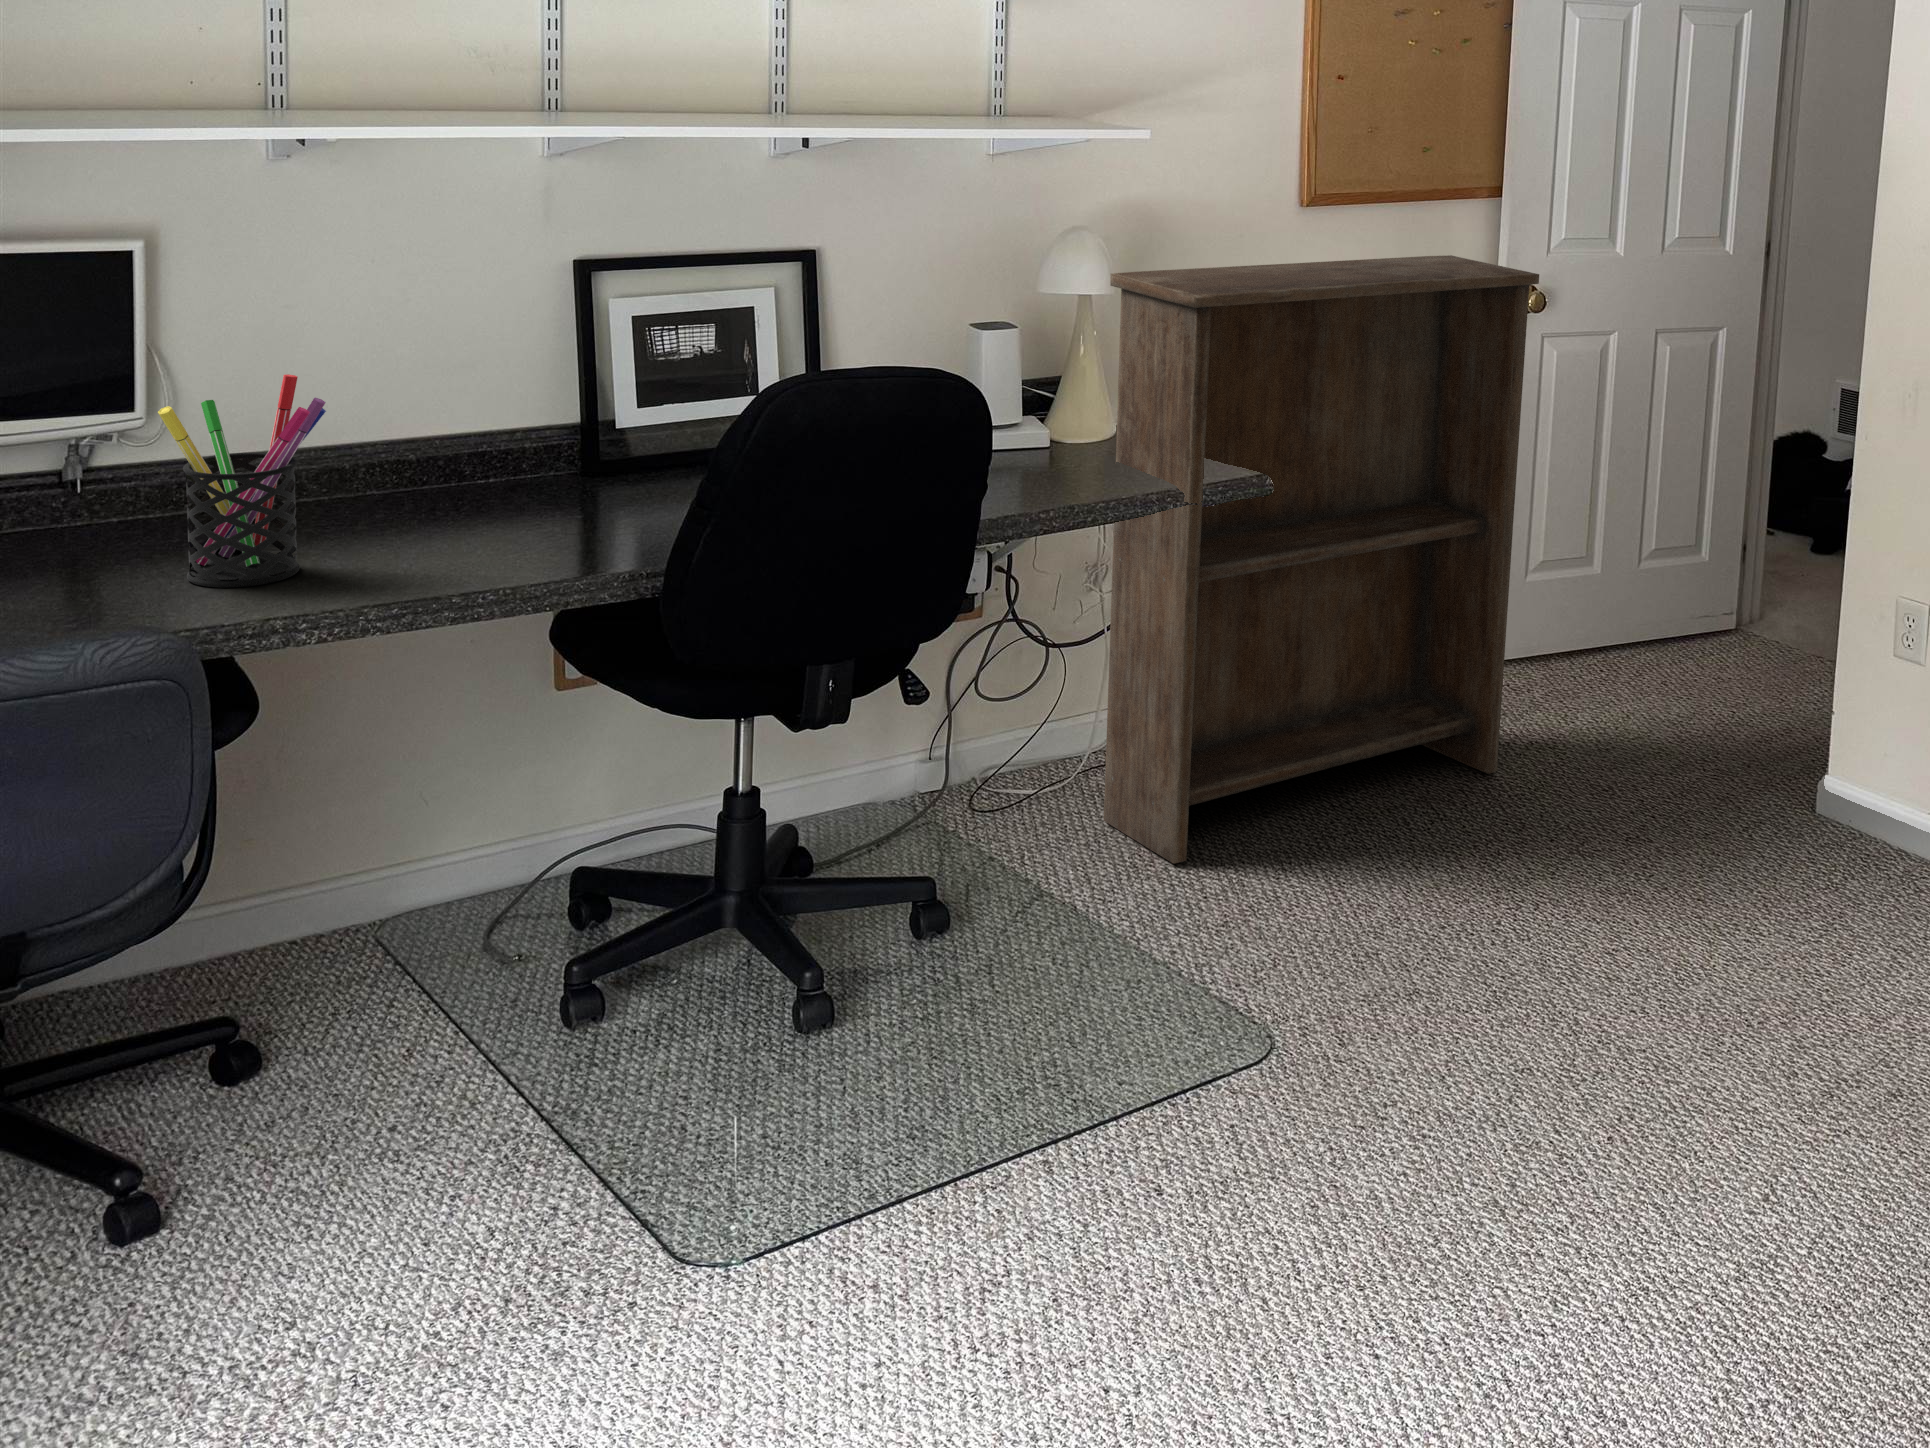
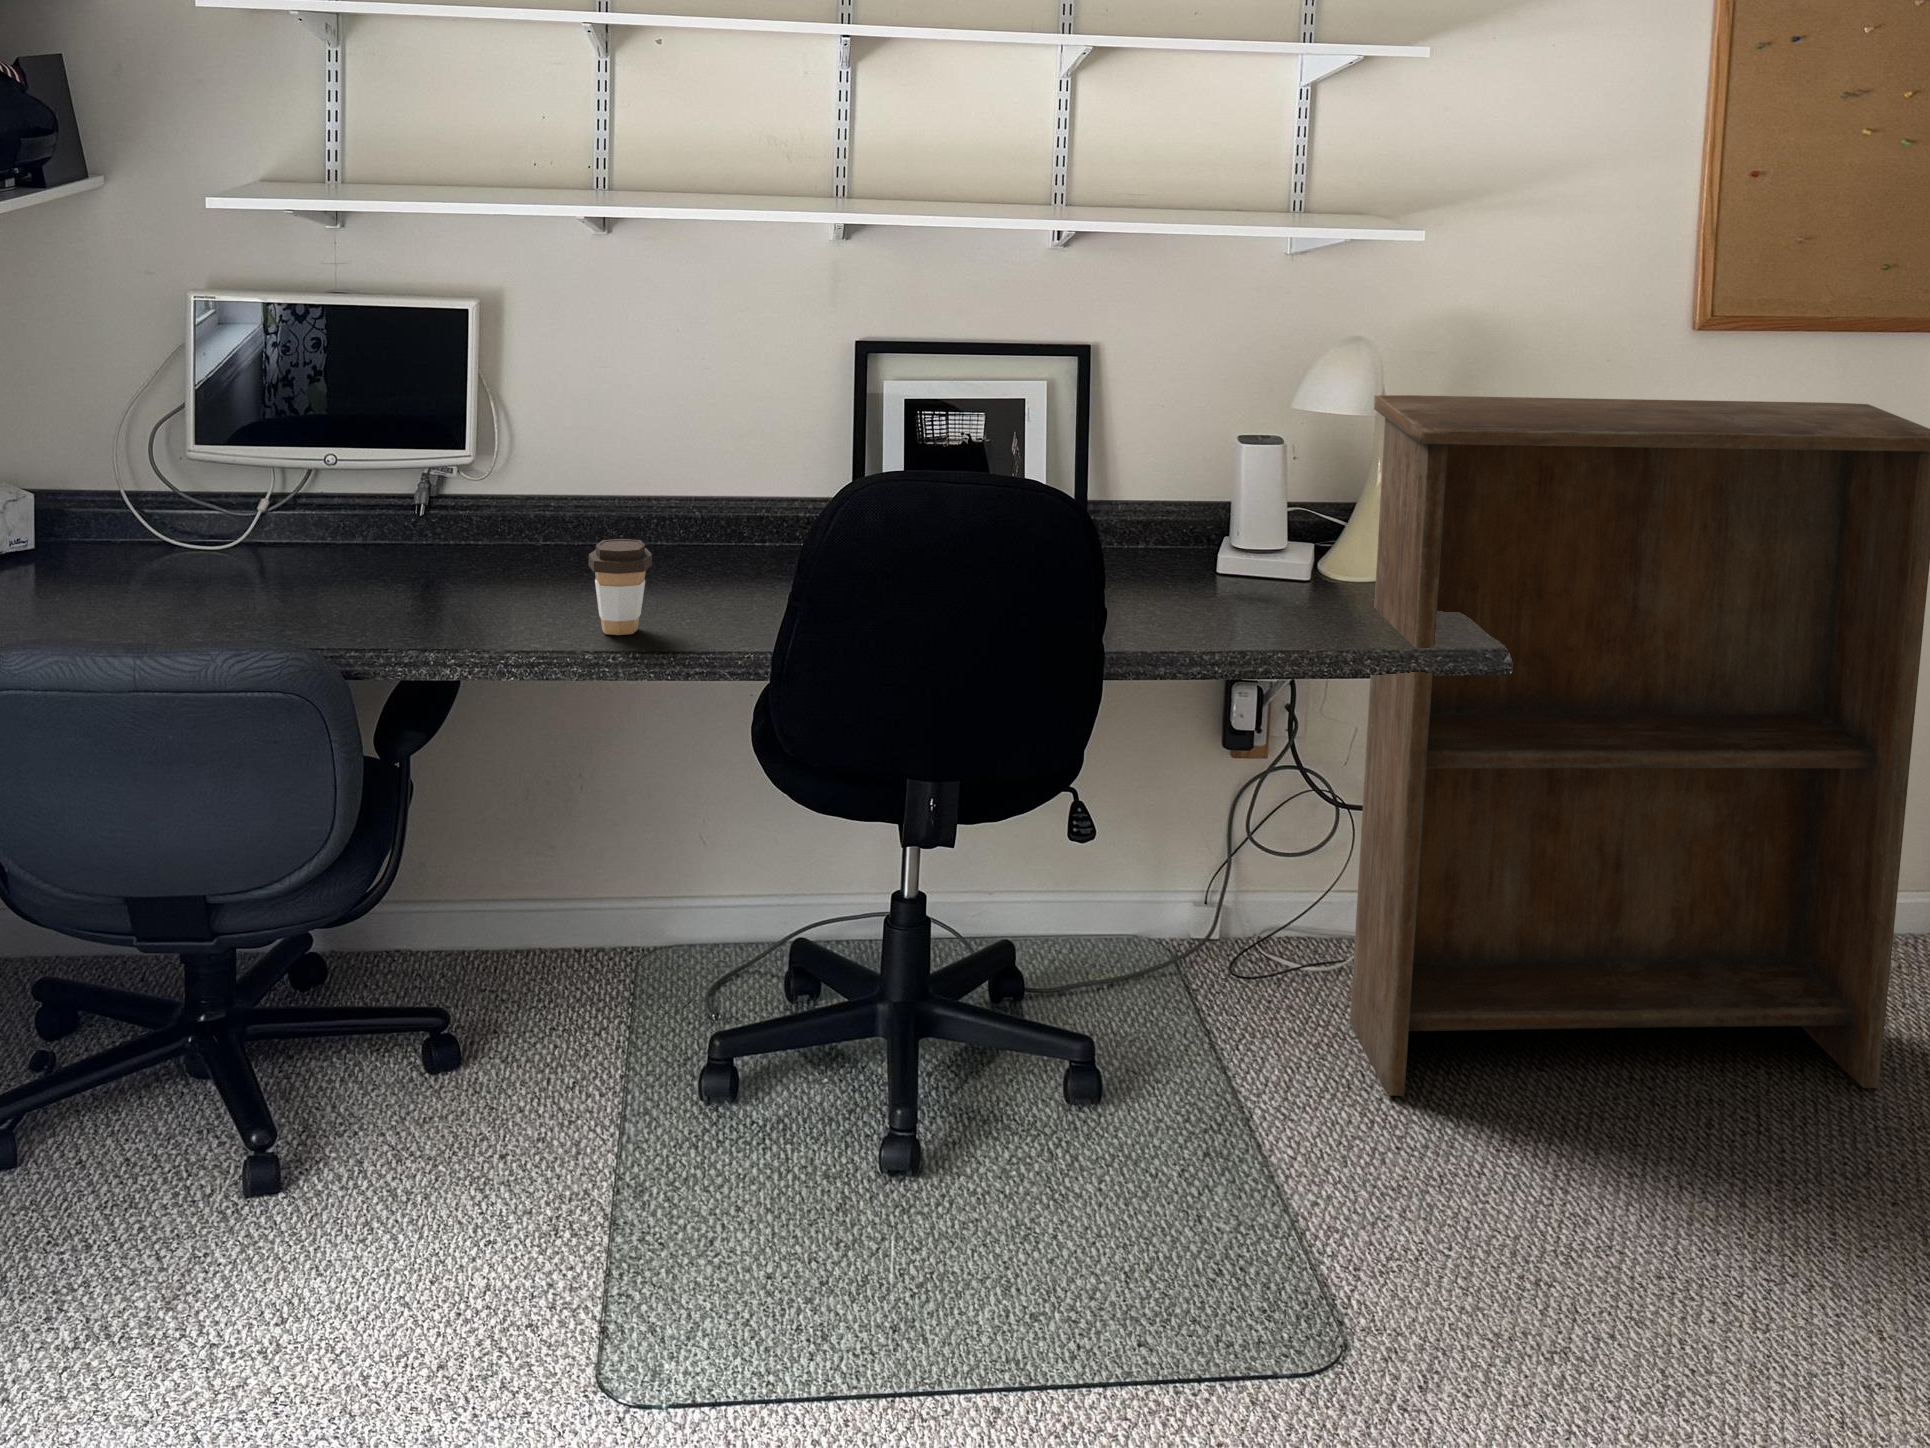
pen holder: present [158,374,326,588] -> none [400,433,531,620]
coffee cup: none [423,472,496,573] -> present [589,539,652,635]

